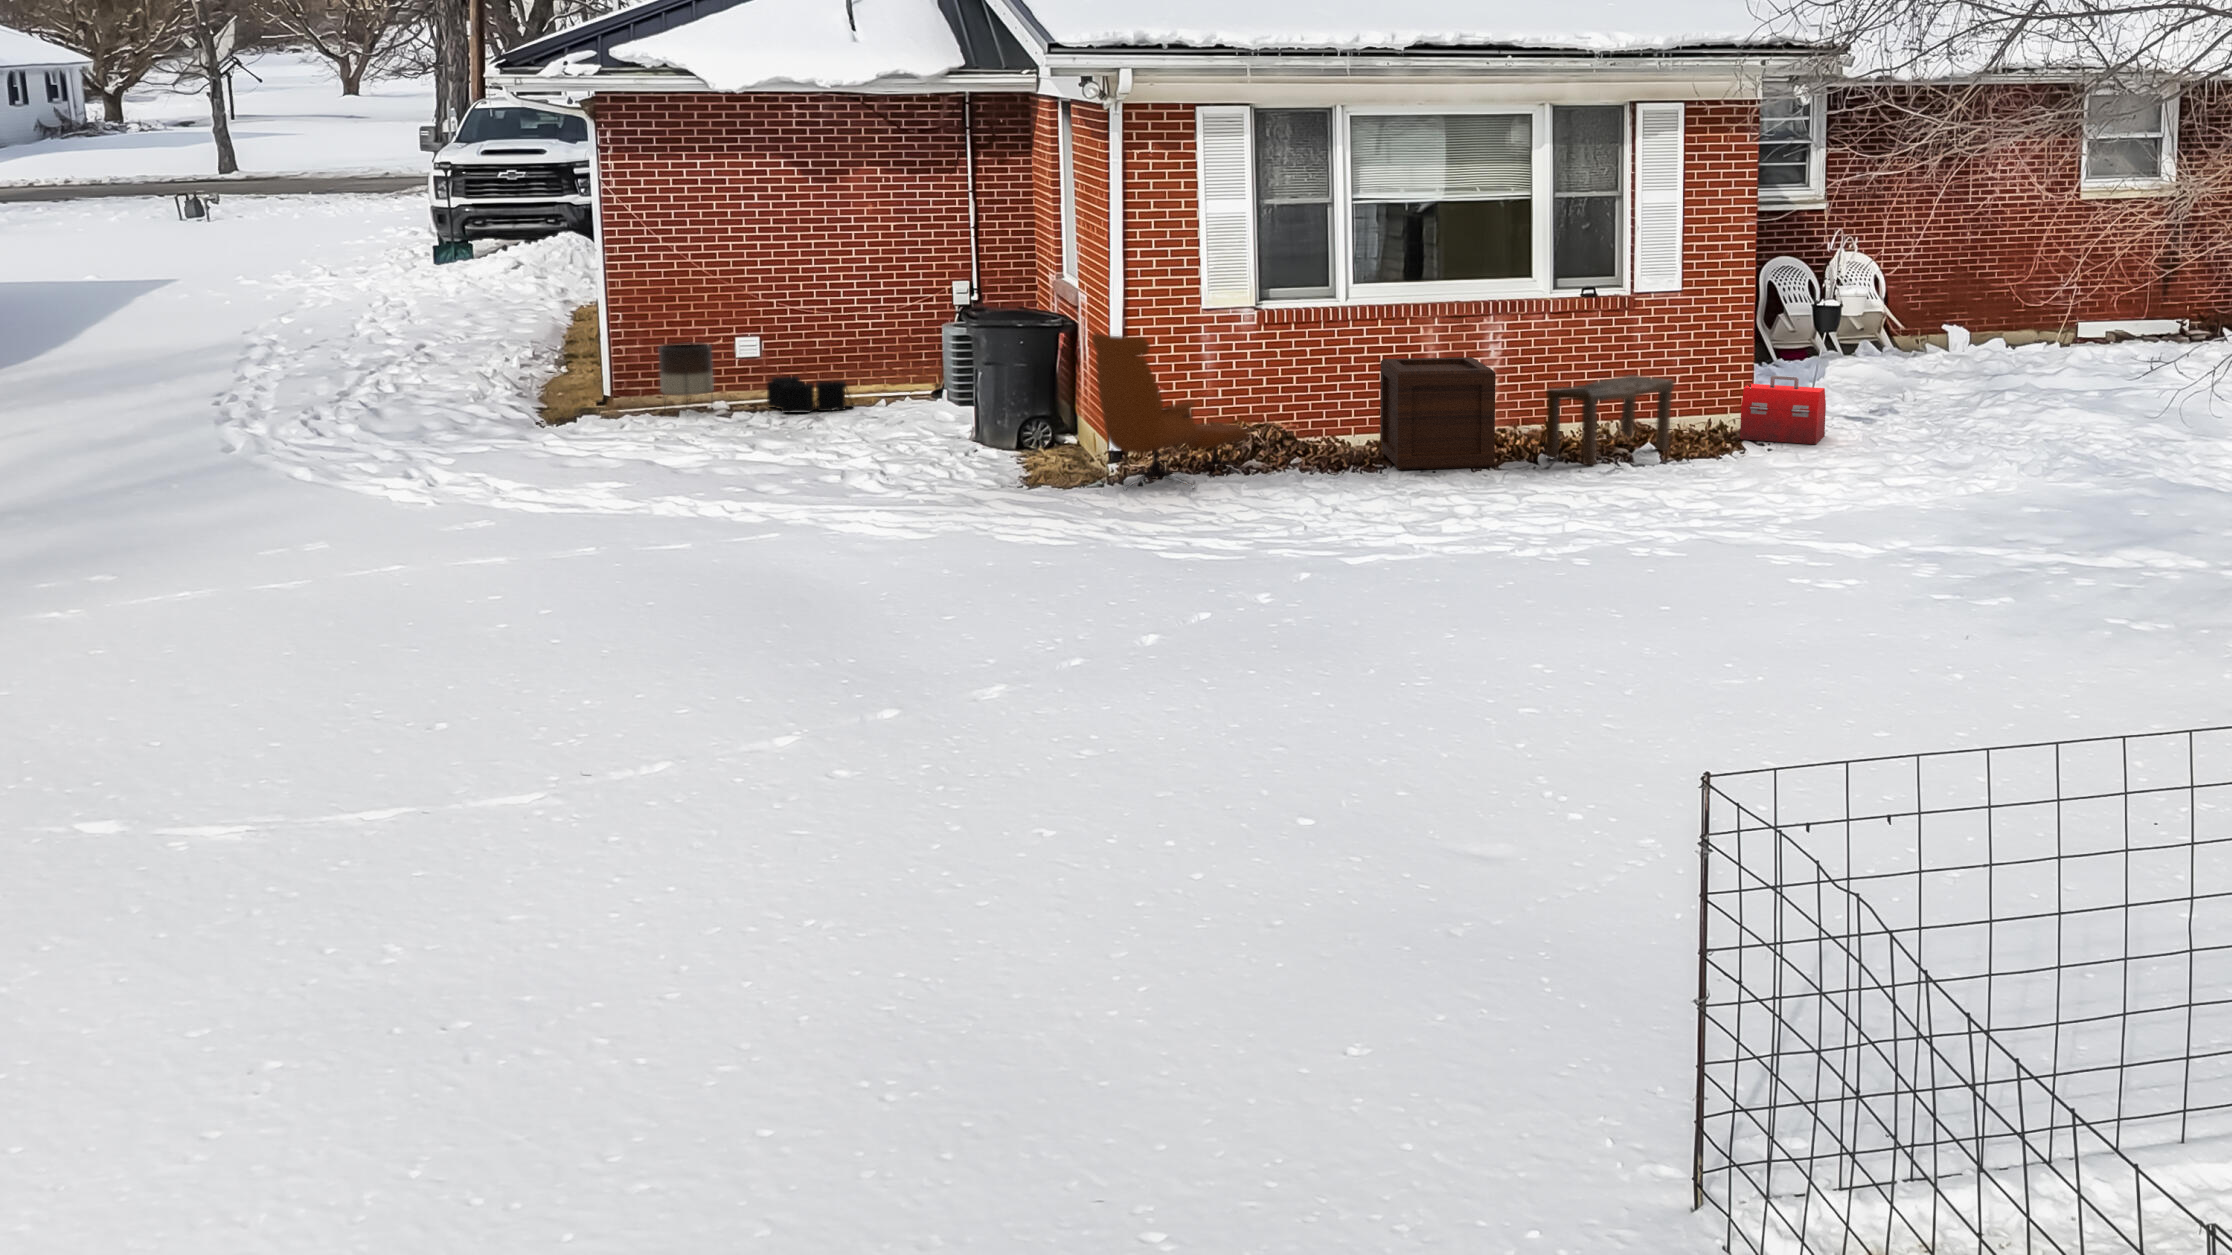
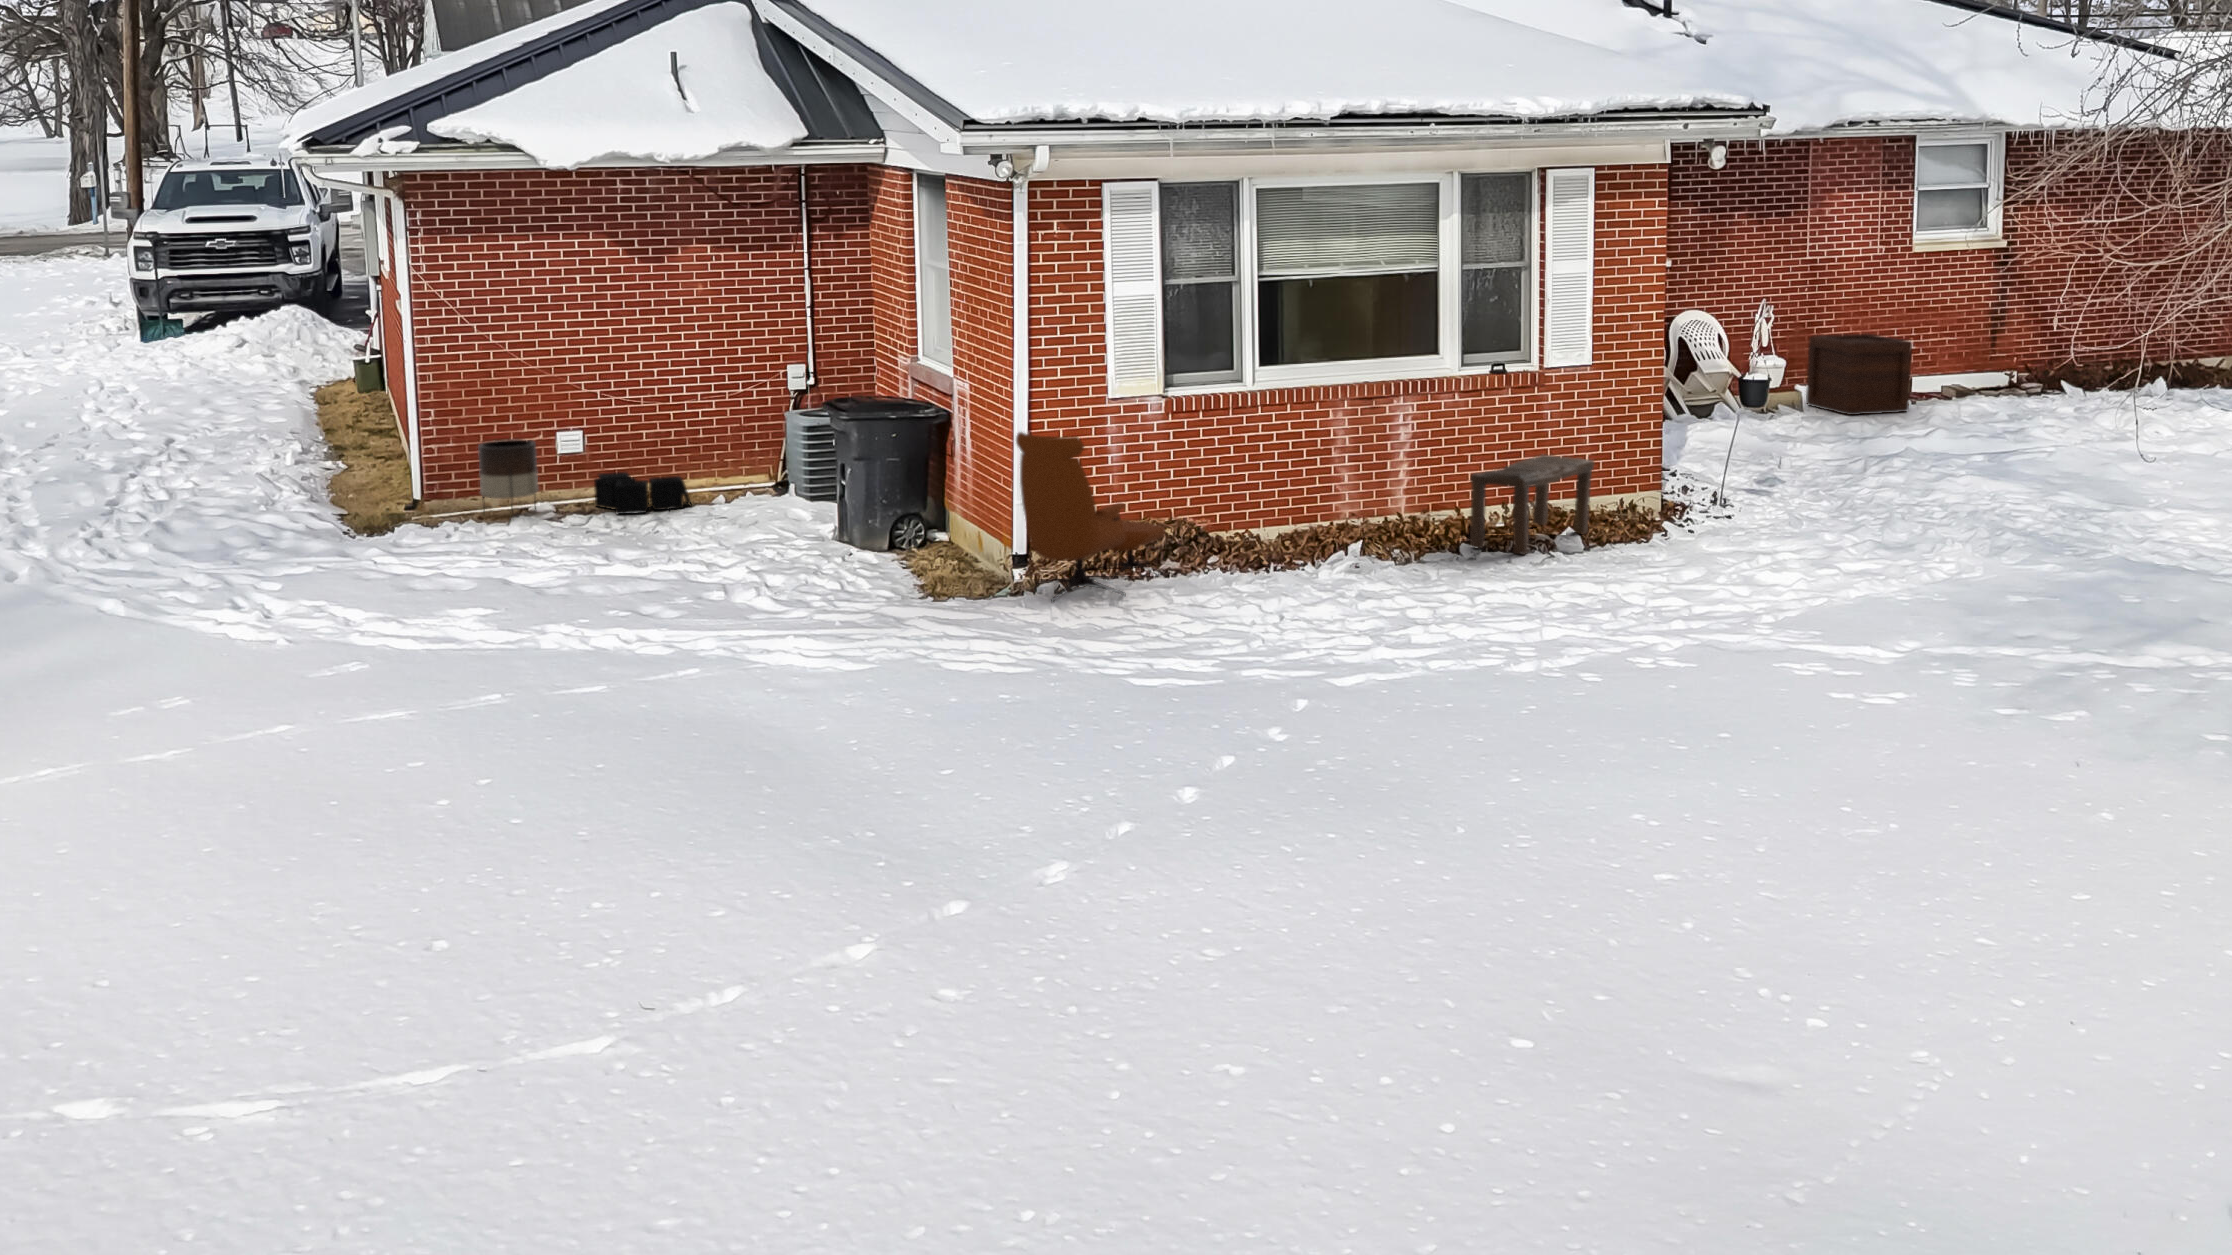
wooden crate: present [1380,357,1496,470] -> present [1806,334,1912,415]
toolbox: present [1740,375,1826,444] -> none [1651,450,1734,522]

